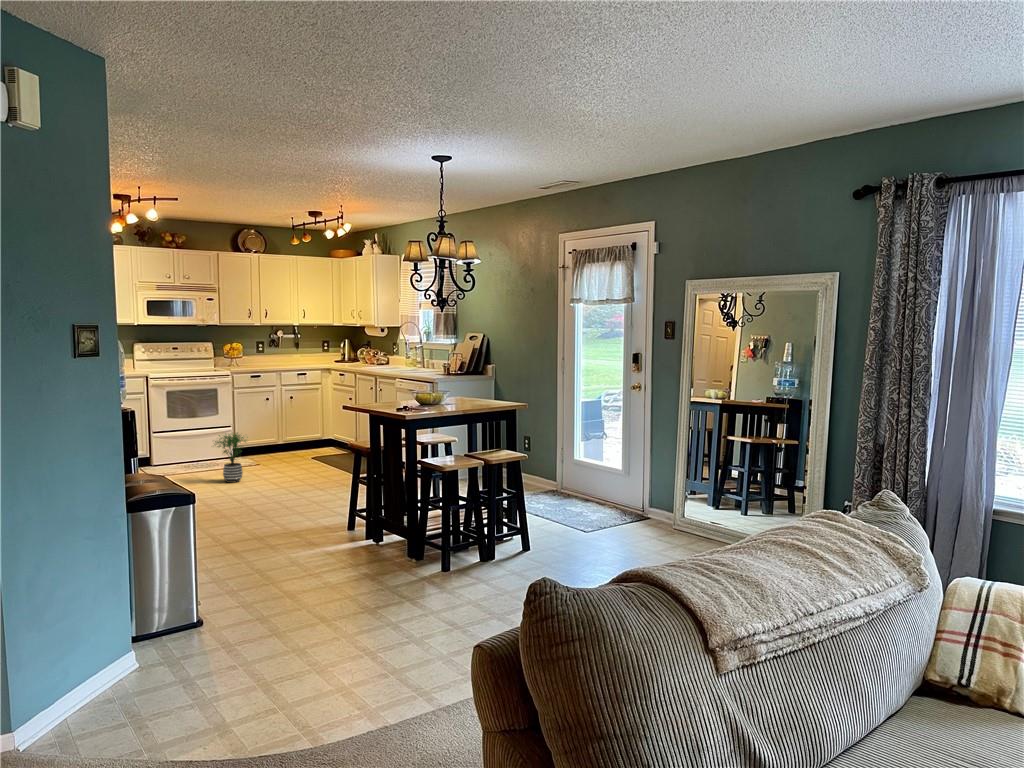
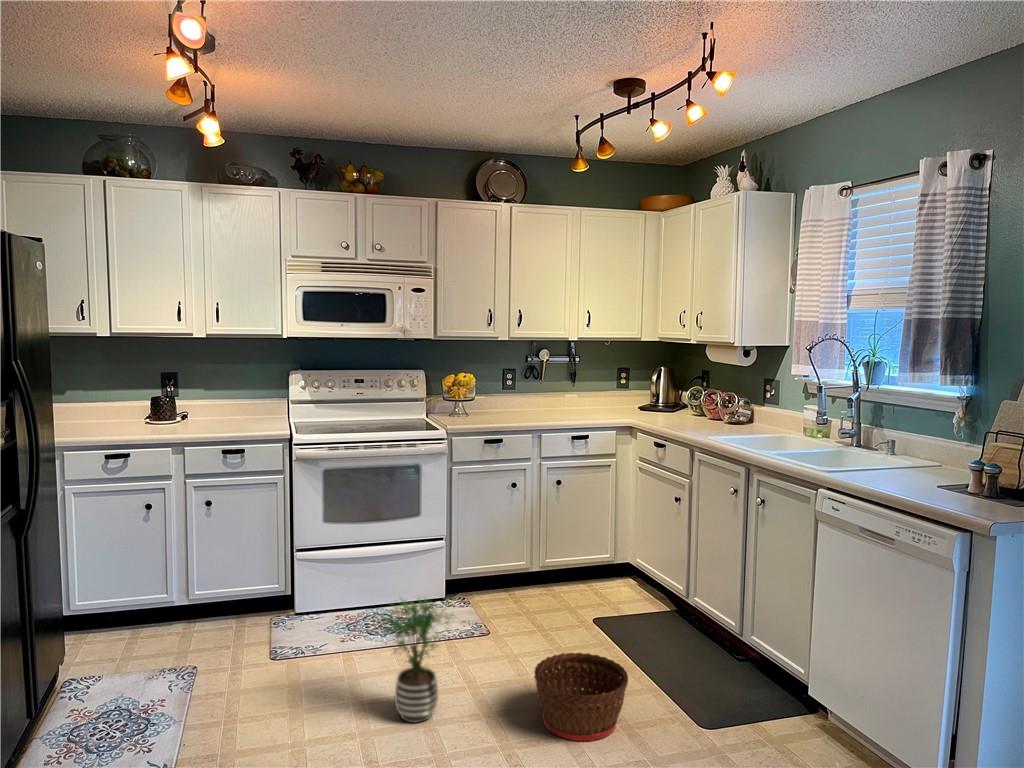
basket: none [284,453,324,480] -> present [534,653,628,741]

